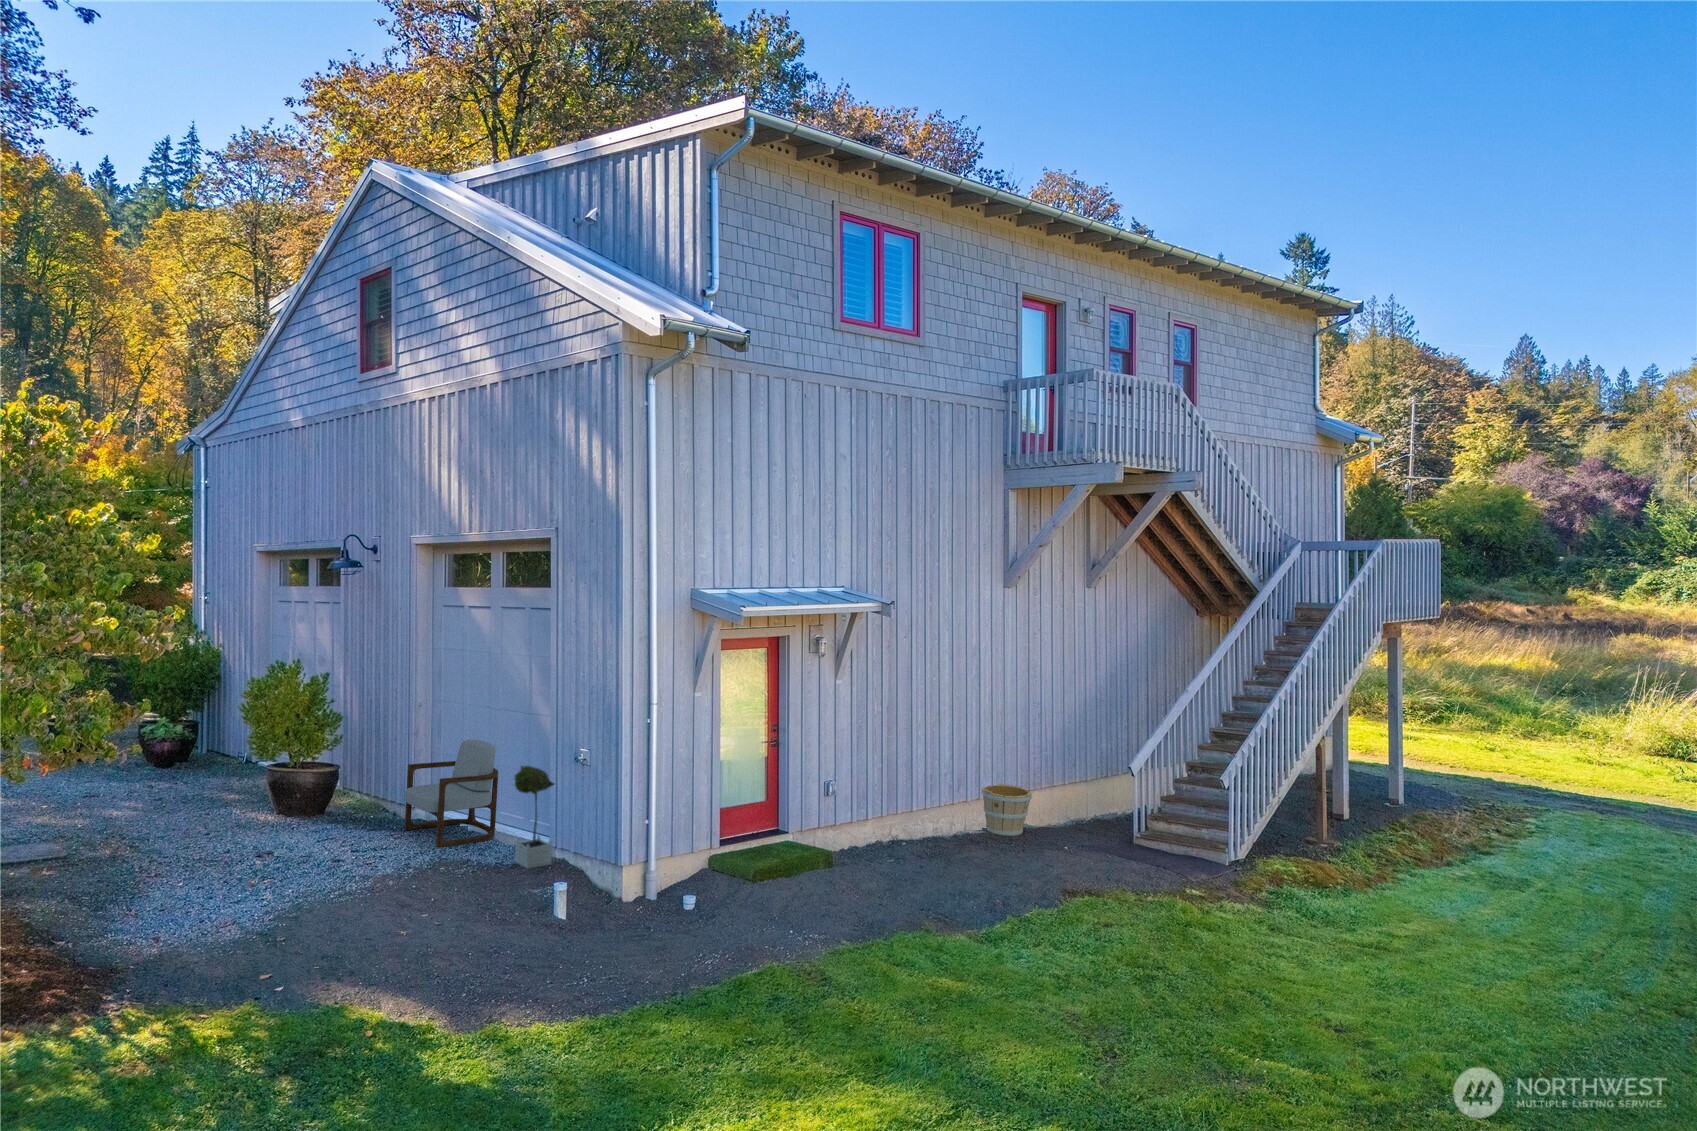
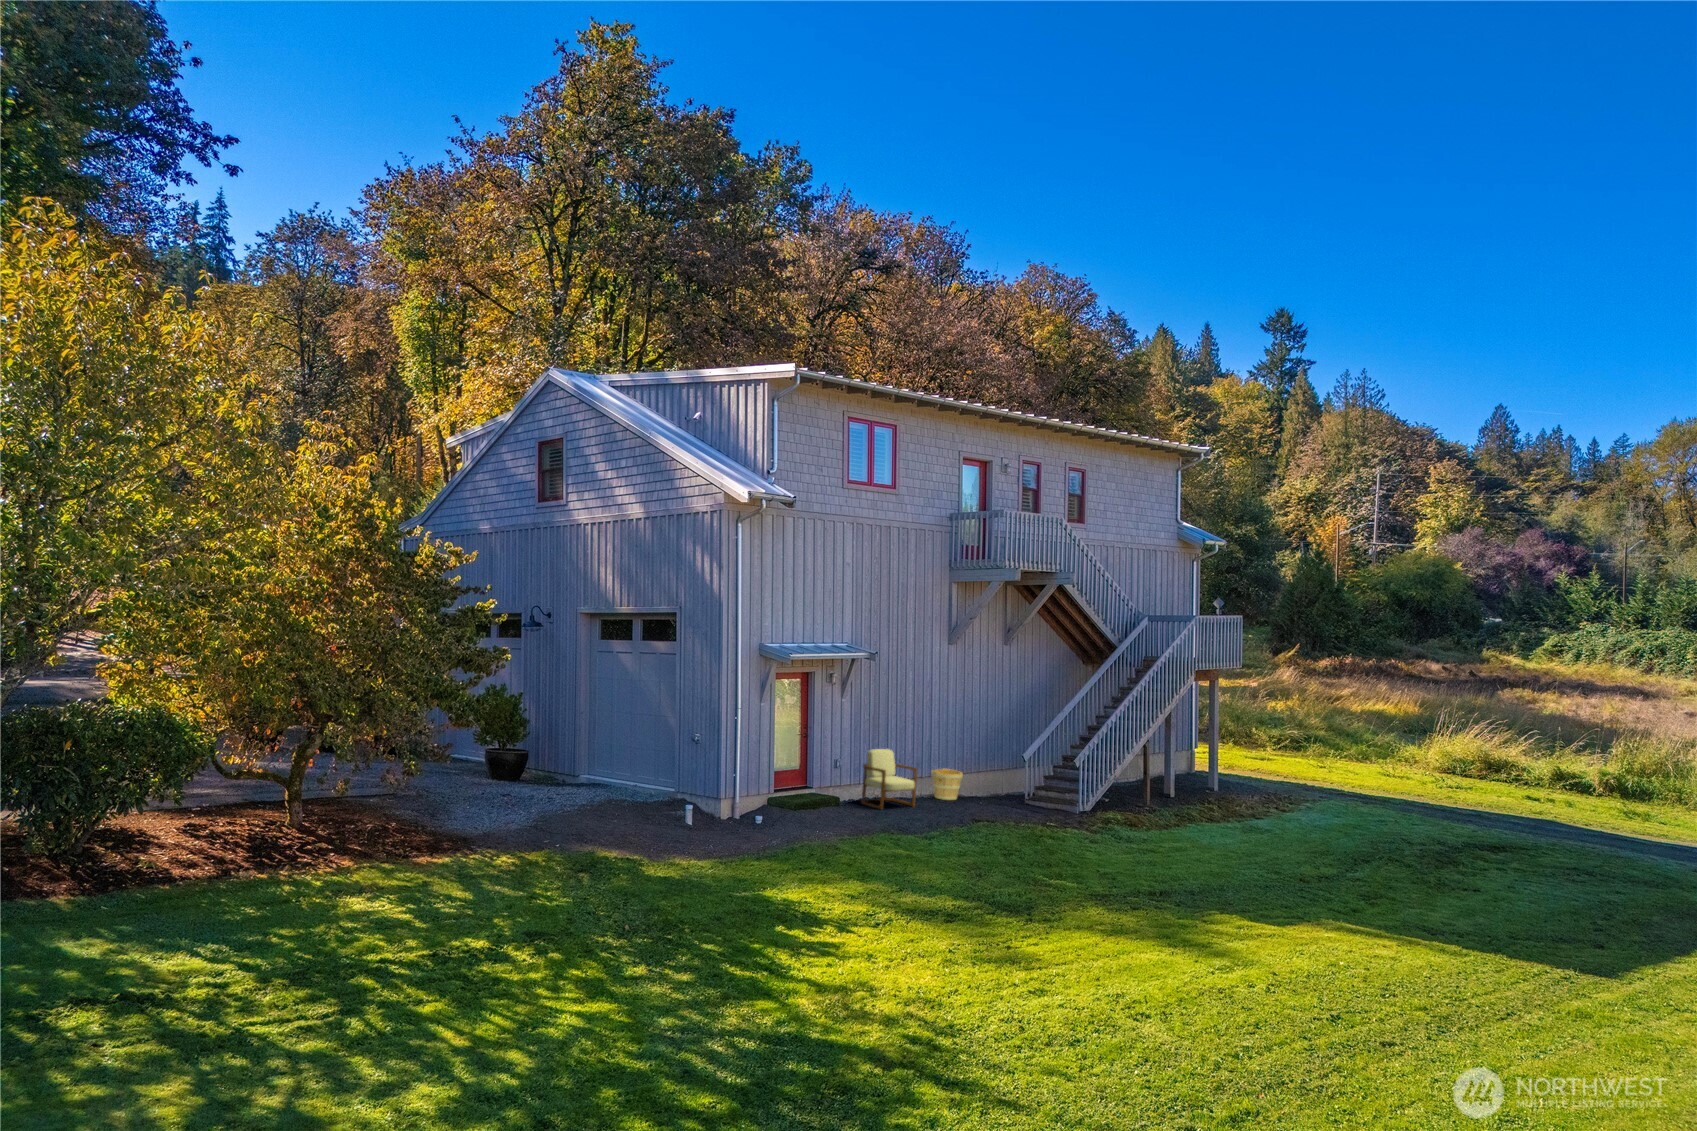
armchair: present [405,740,498,848] -> present [861,749,917,810]
potted tree: present [514,766,554,869] -> none [653,744,677,805]

